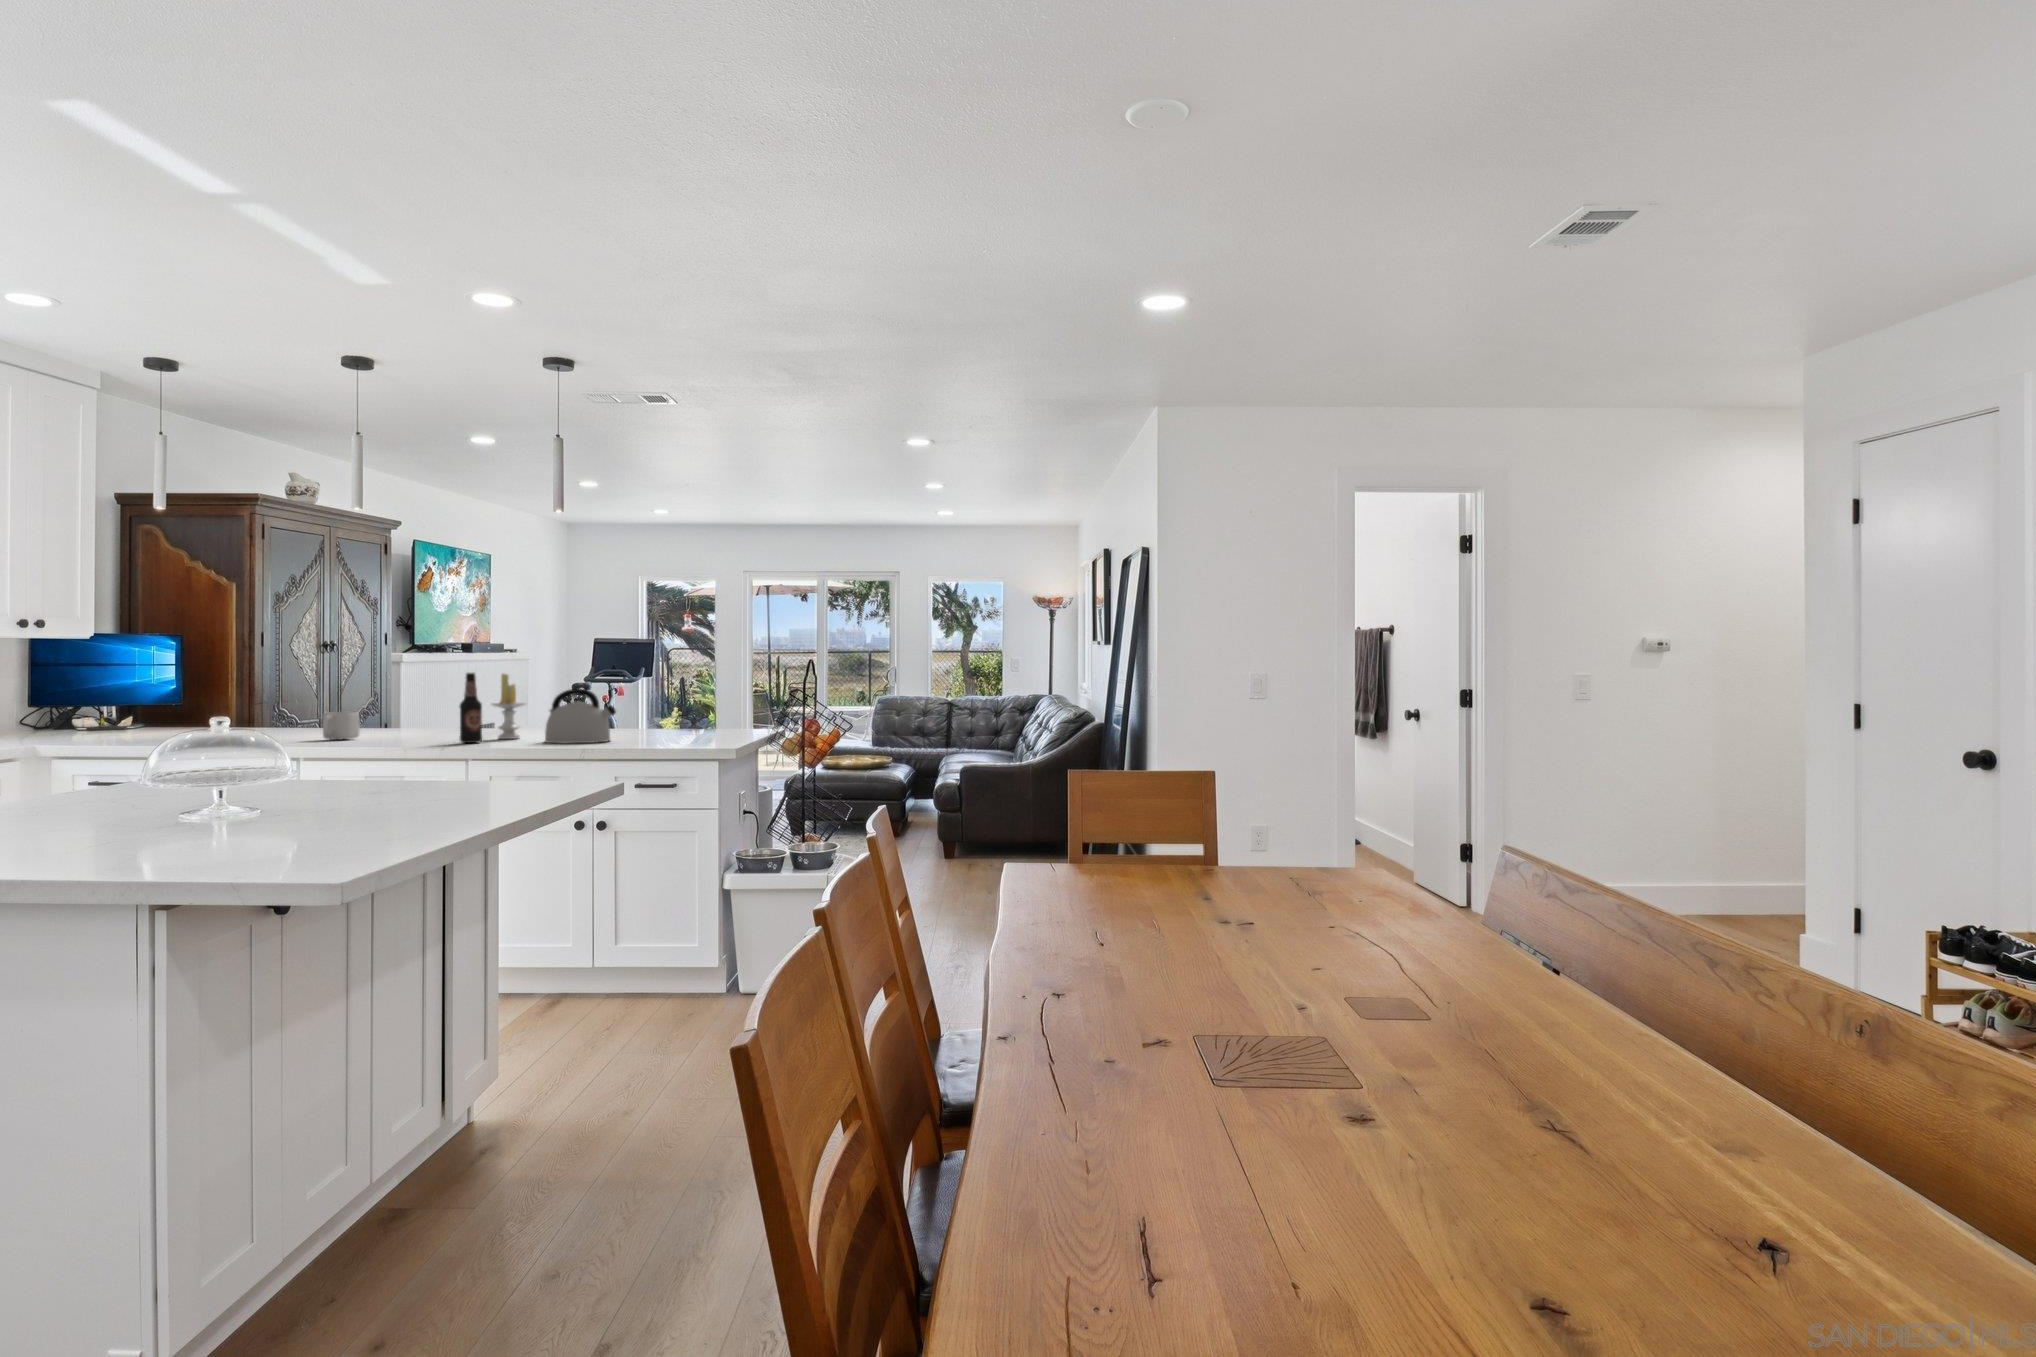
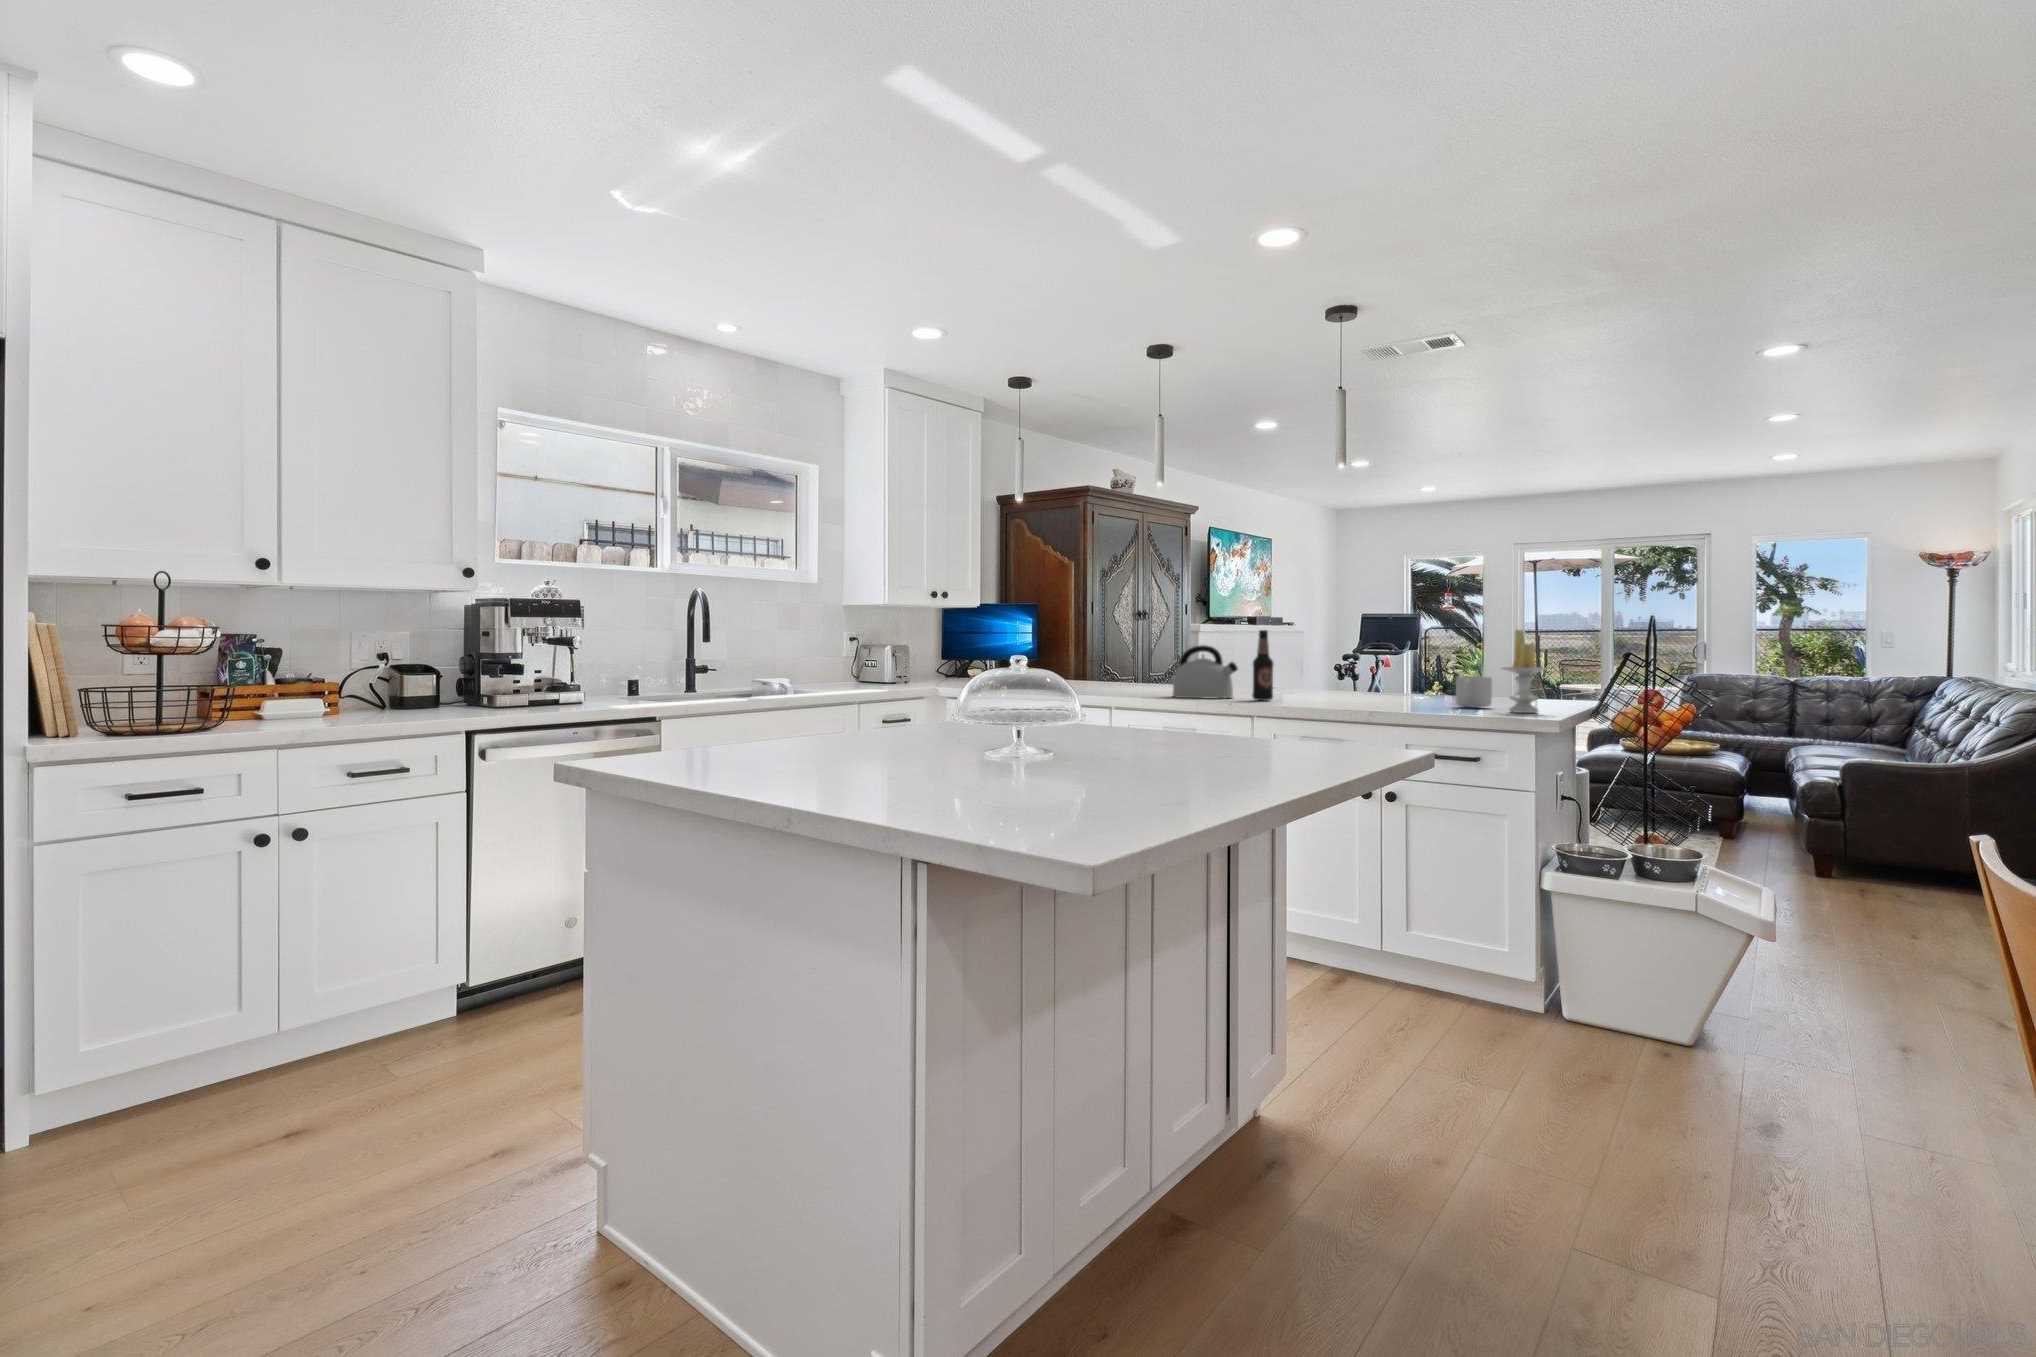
candle: present [492,674,525,739] -> present [1502,629,1548,713]
kettle: present [545,688,616,743] -> present [1173,645,1238,699]
mug: present [323,712,360,740] -> present [1456,676,1492,707]

